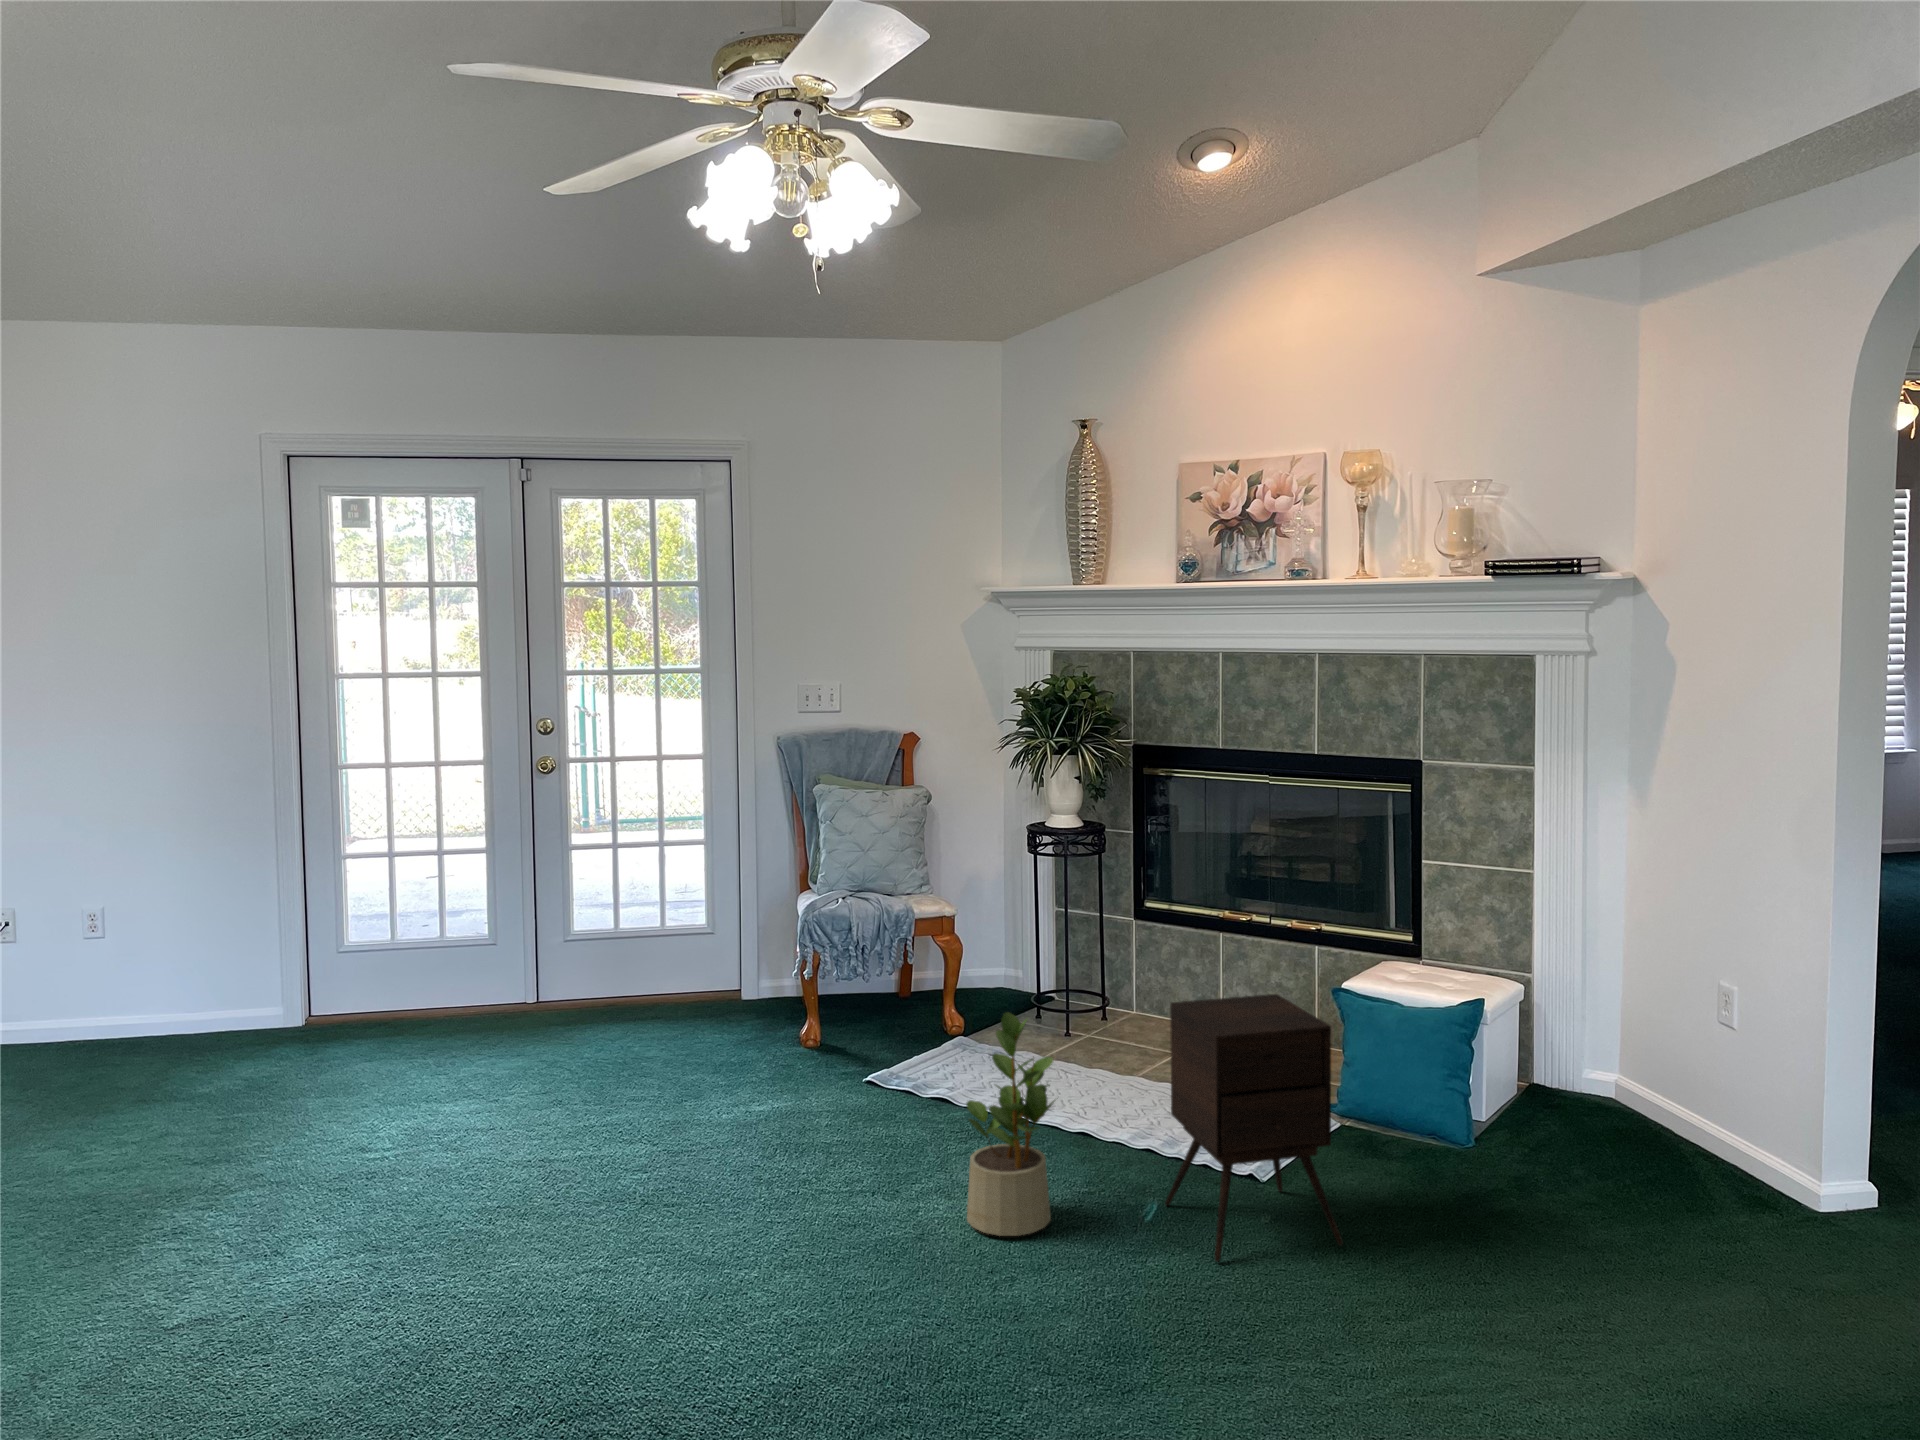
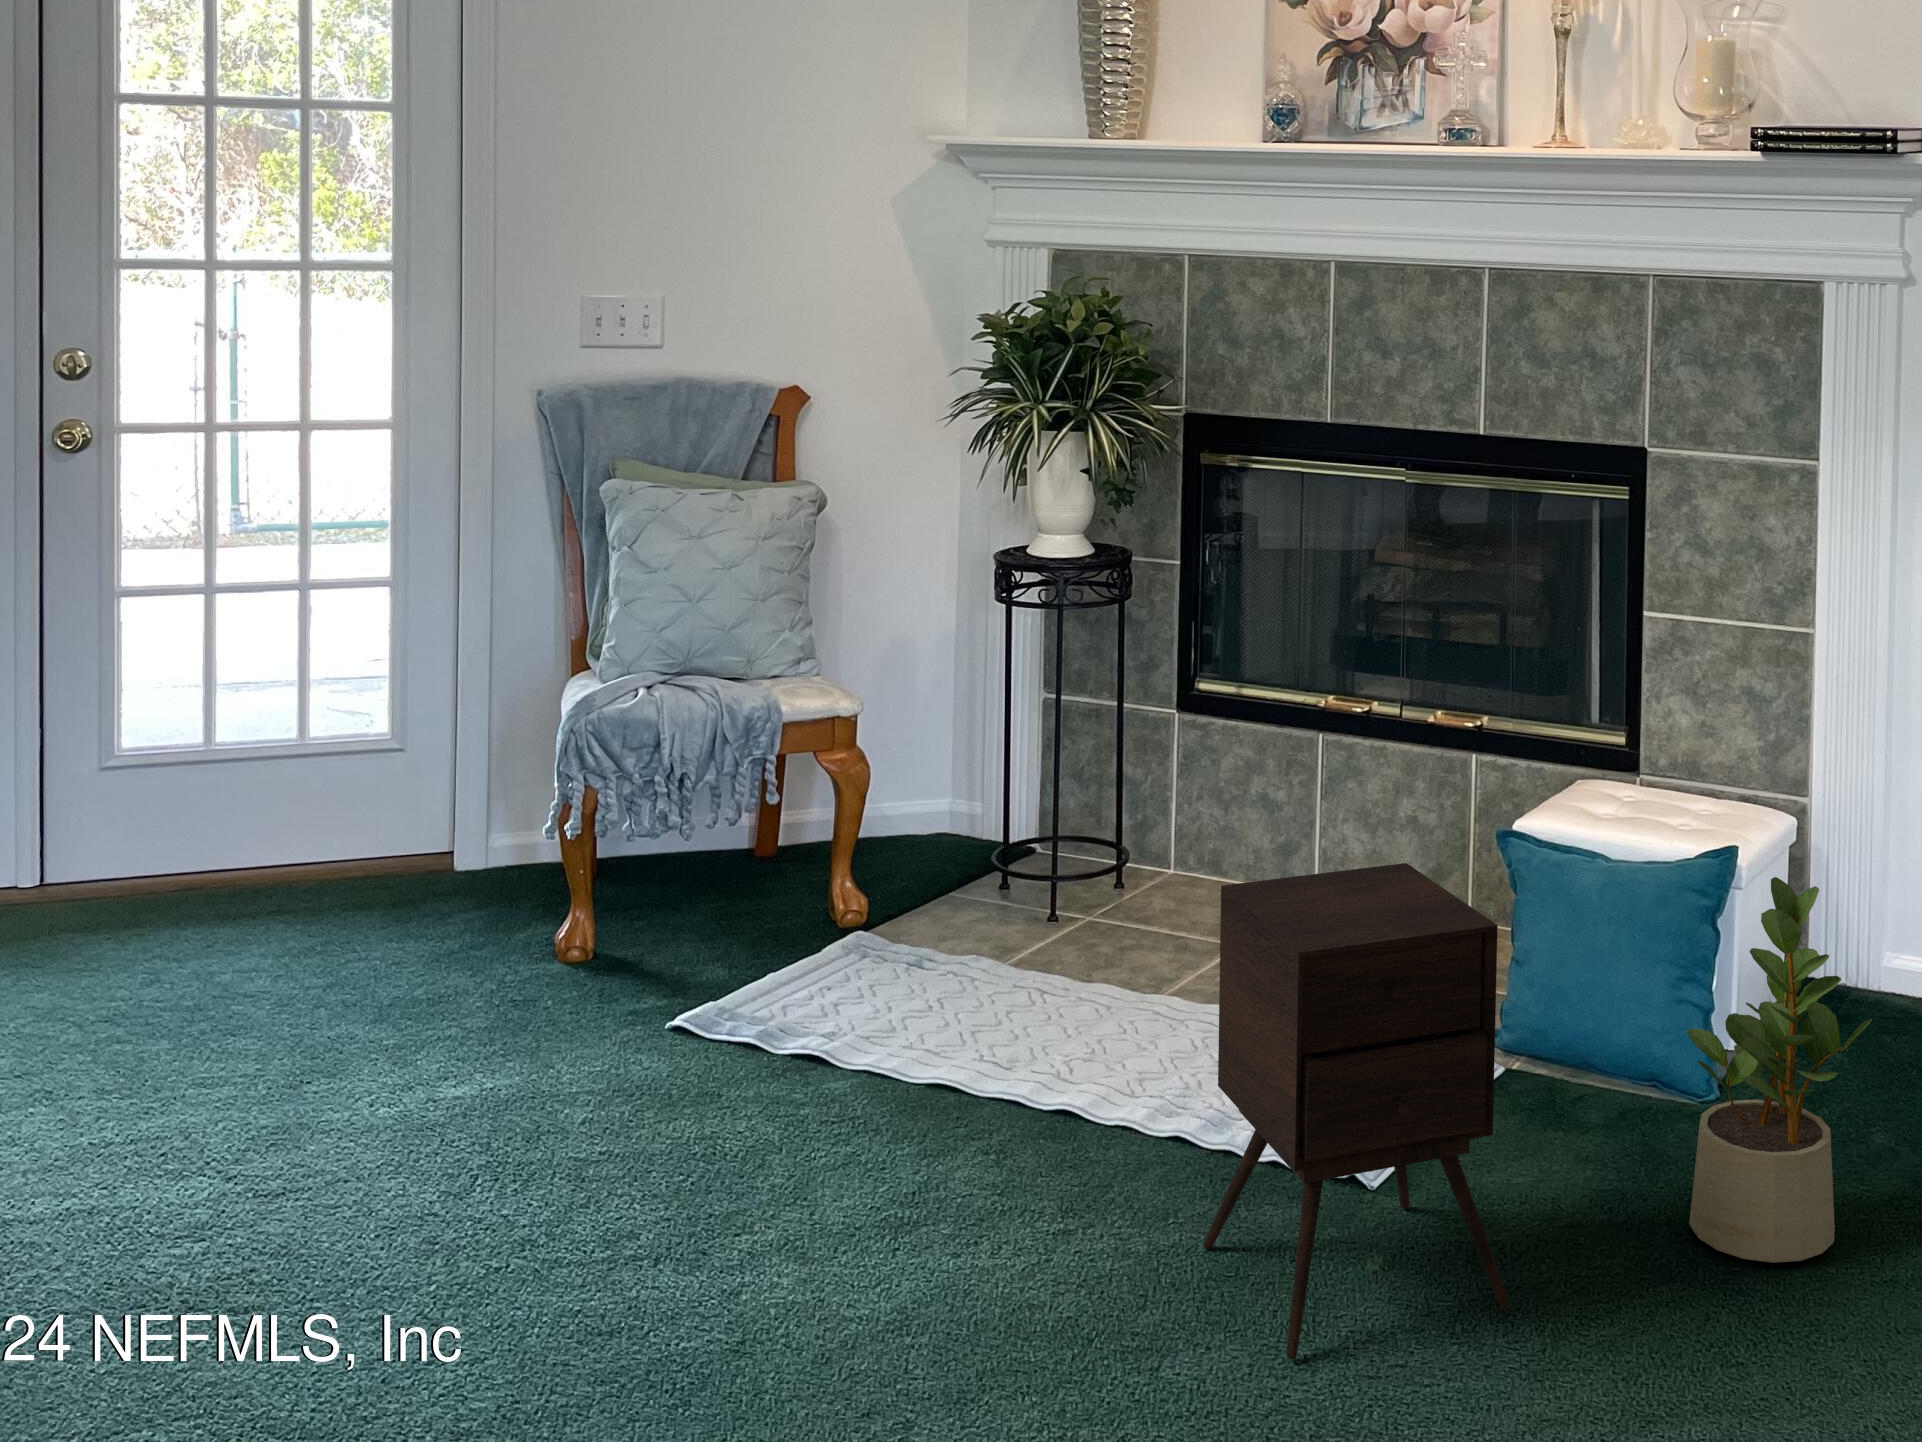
potted plant: present [966,1012,1054,1236] -> present [1687,877,1871,1263]

